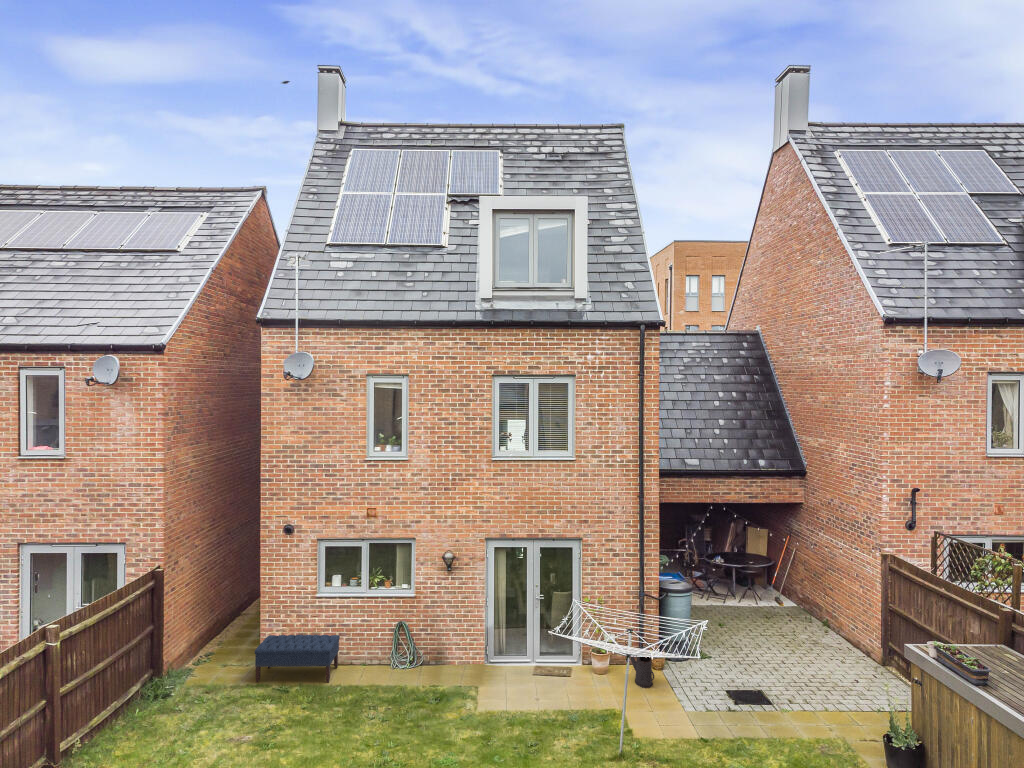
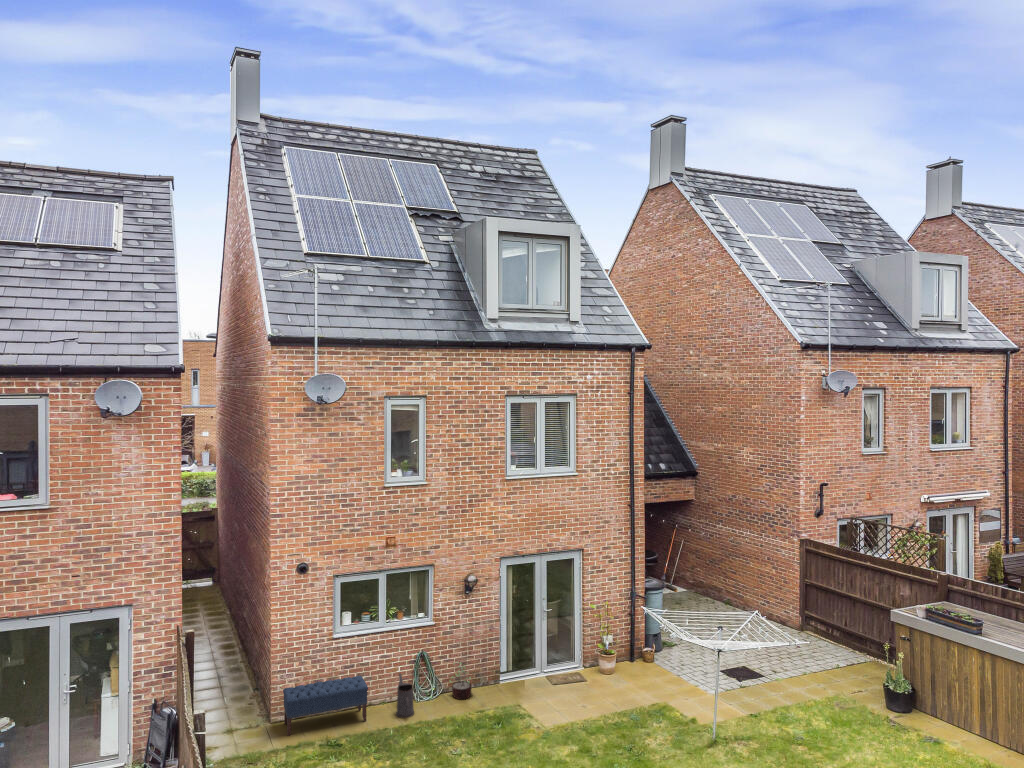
decorative plant: none [423,635,446,678] -> present [449,661,472,699]
watering can: present [625,641,654,688] -> present [396,673,414,718]

